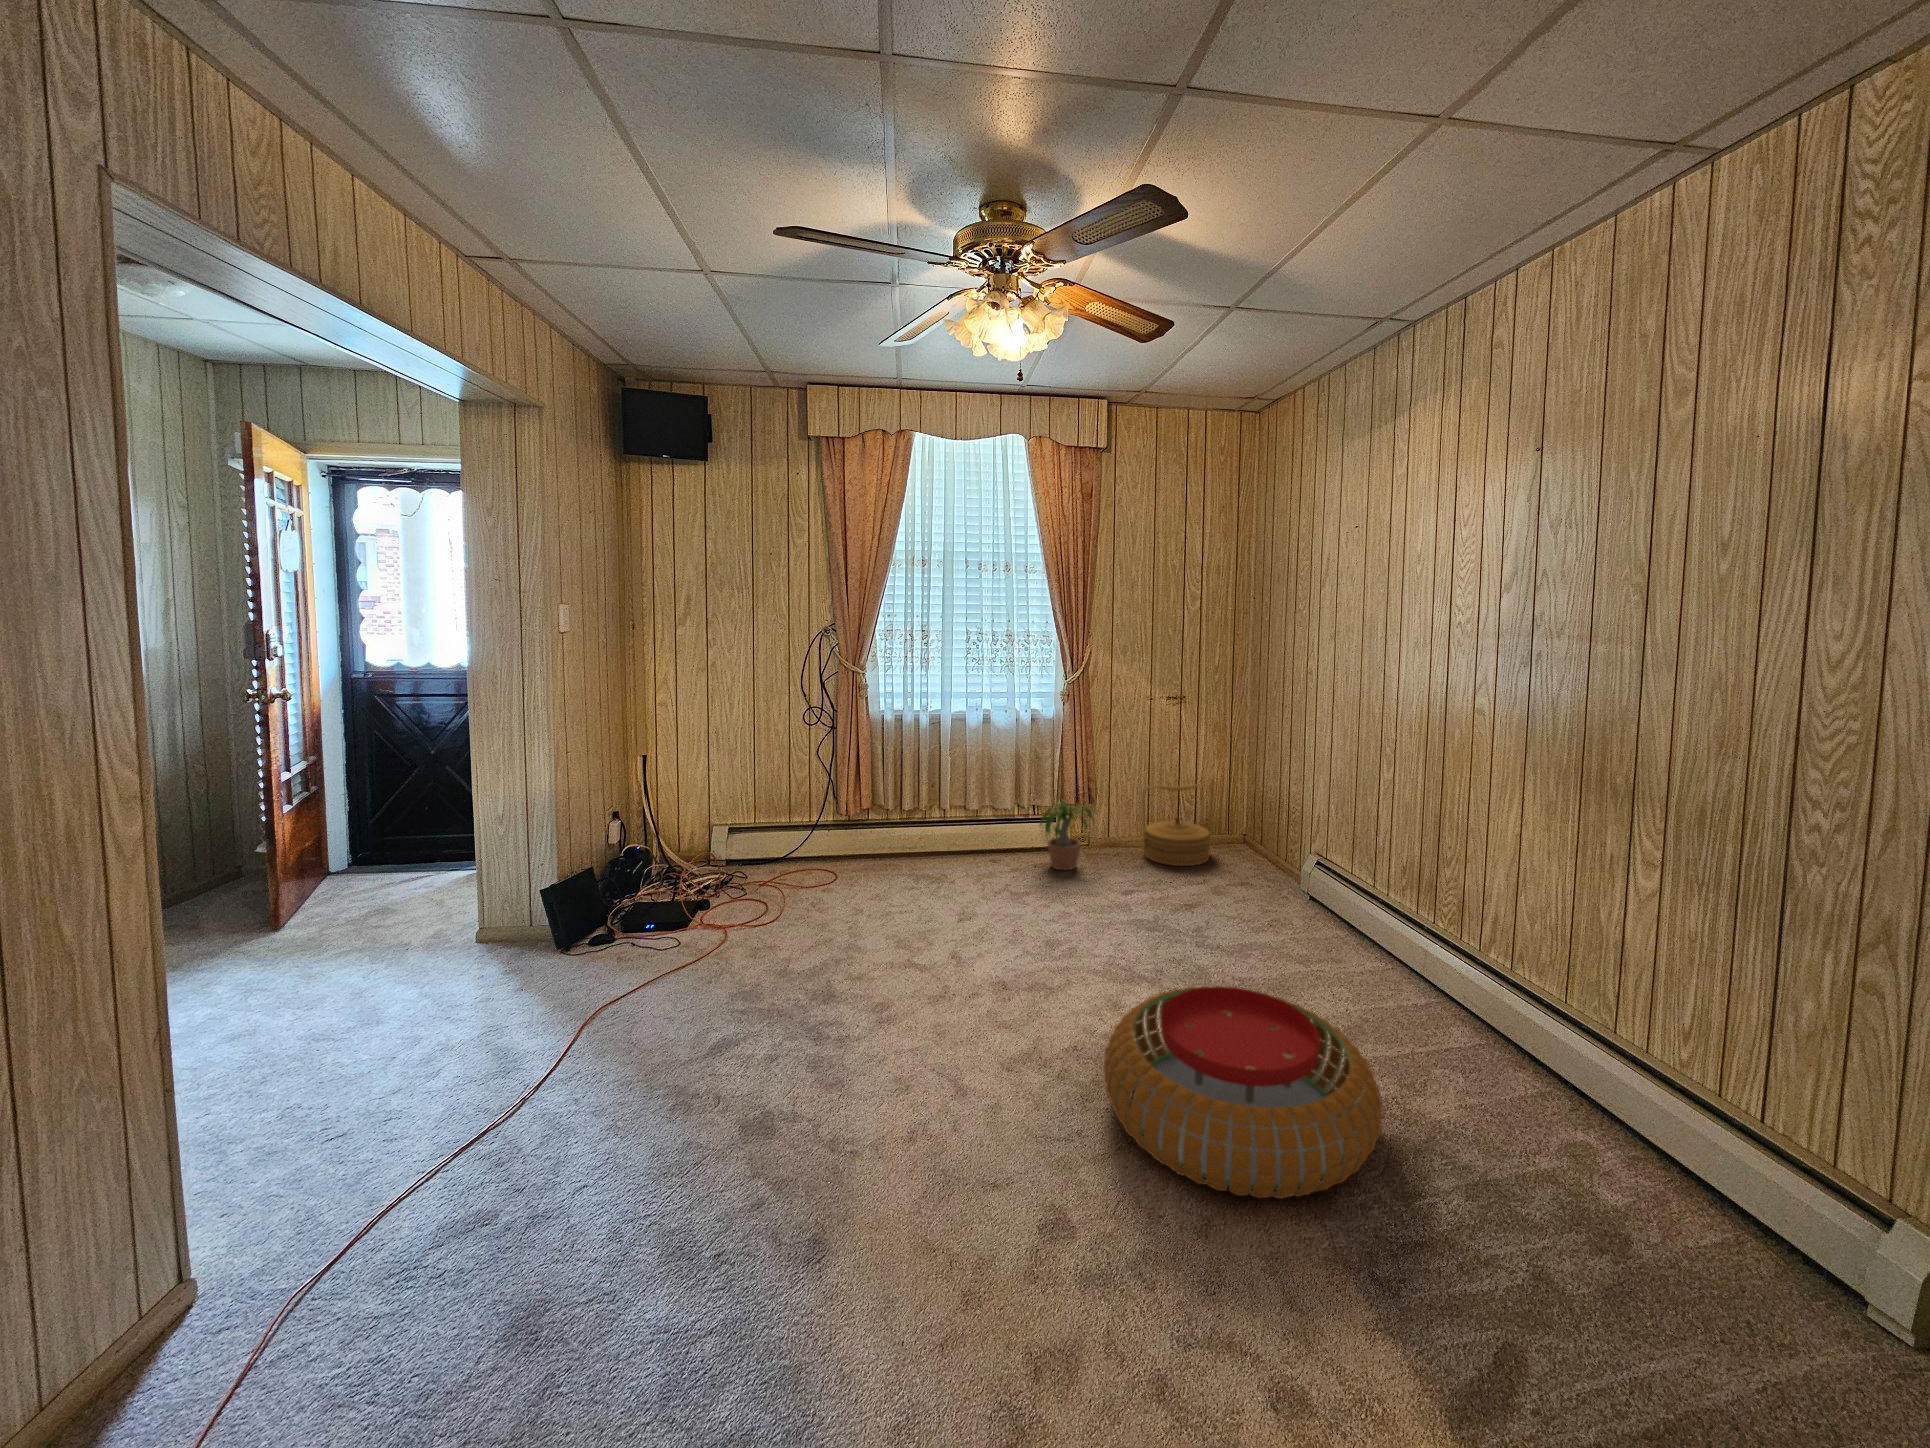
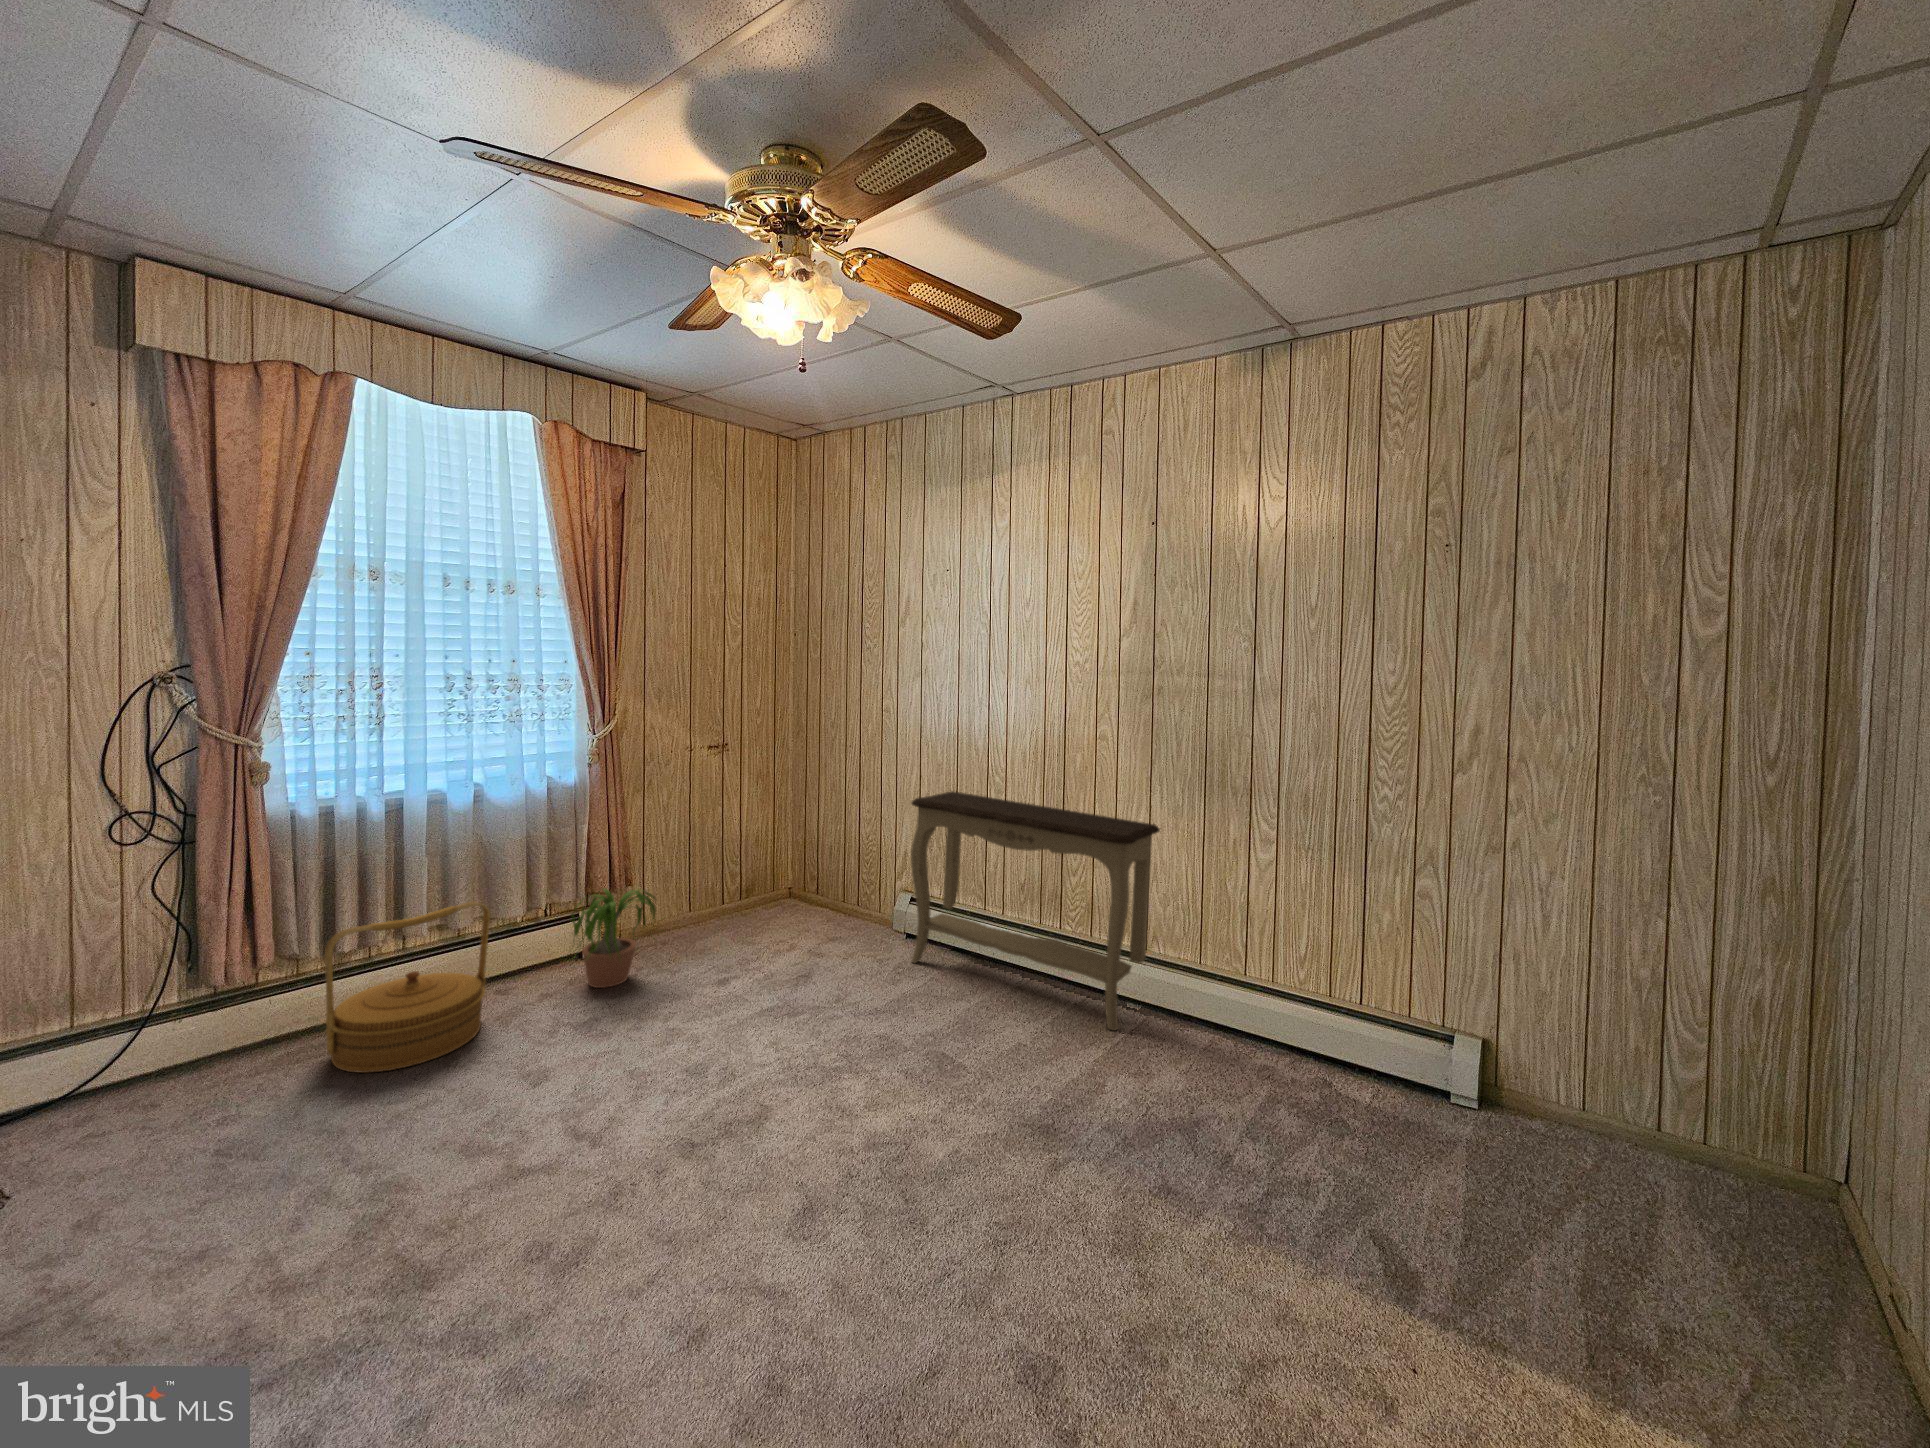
console table: none [1285,761,1522,1035] -> present [911,791,1160,1031]
woven basket: present [1141,784,1214,866] -> present [325,902,490,1073]
pouf: present [1104,986,1382,1199] -> none [936,1047,1242,1310]

